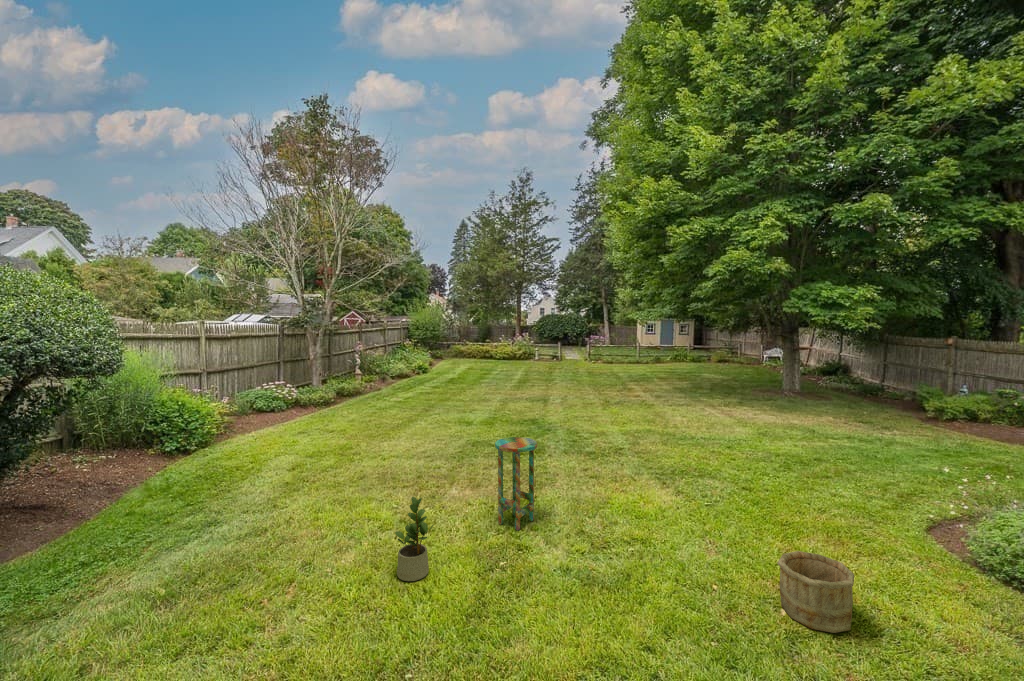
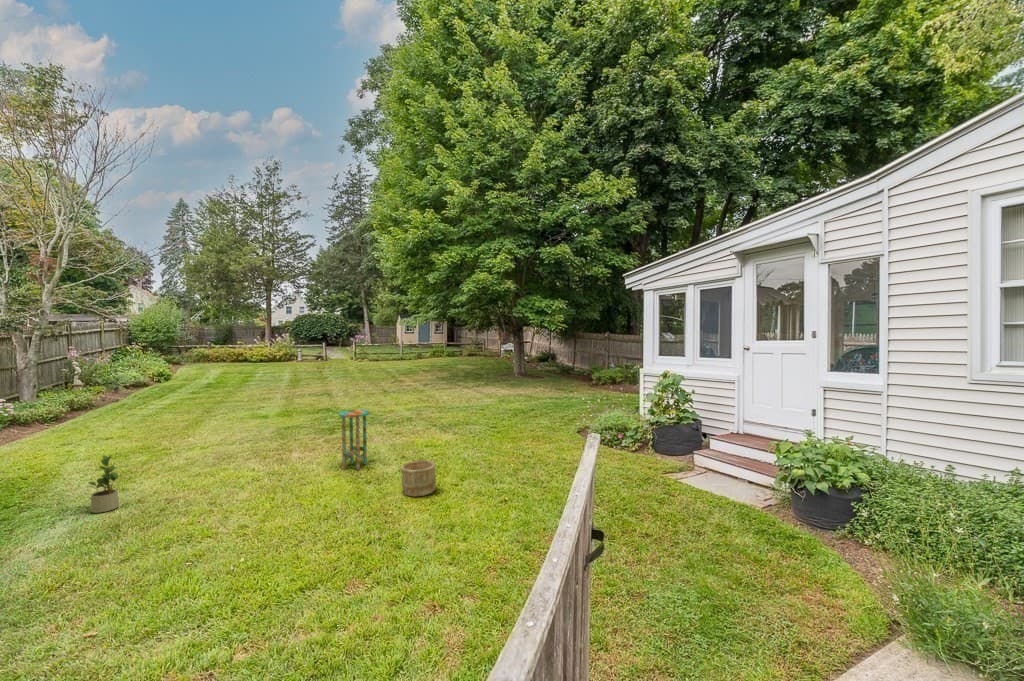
potted plant: present [395,497,433,581] -> present [88,455,119,513]
wooden bucket: present [777,551,854,633] -> present [400,460,436,497]

